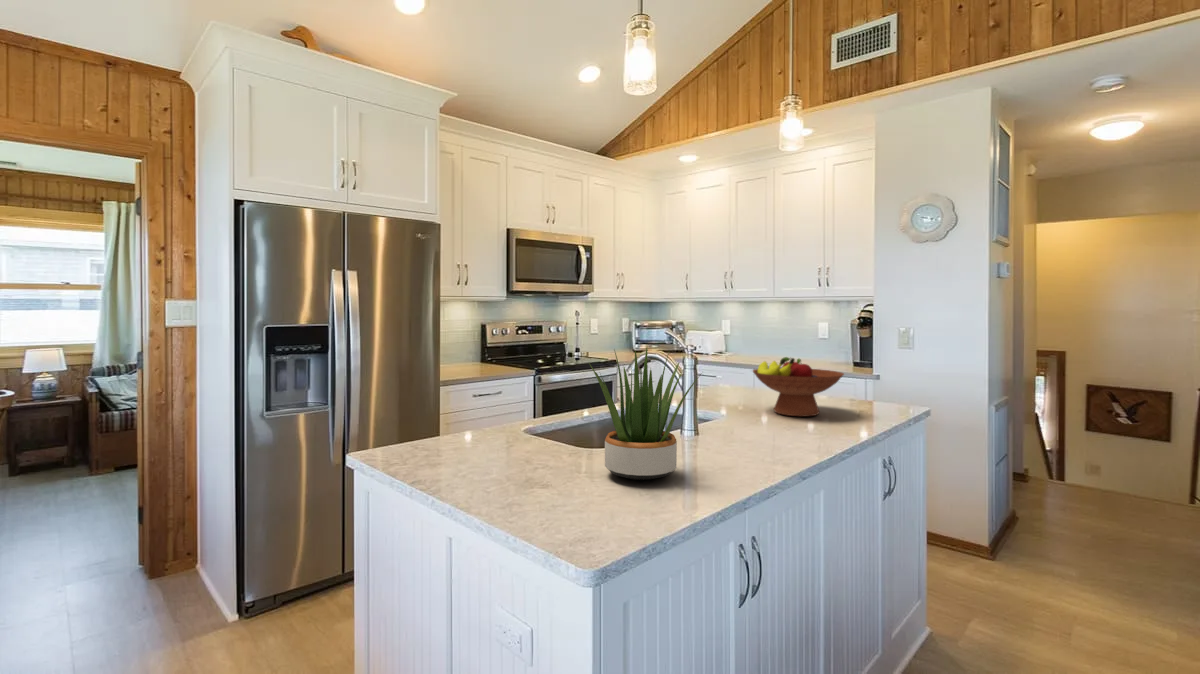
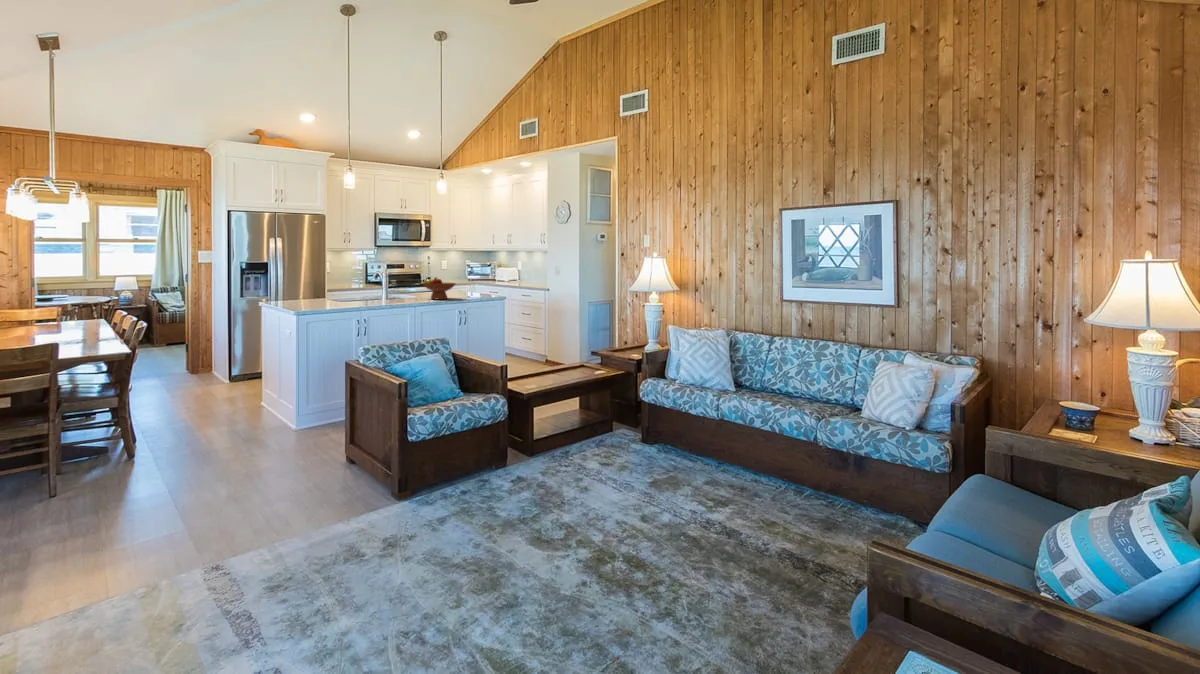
potted plant: present [589,348,701,480] -> none [316,268,356,304]

